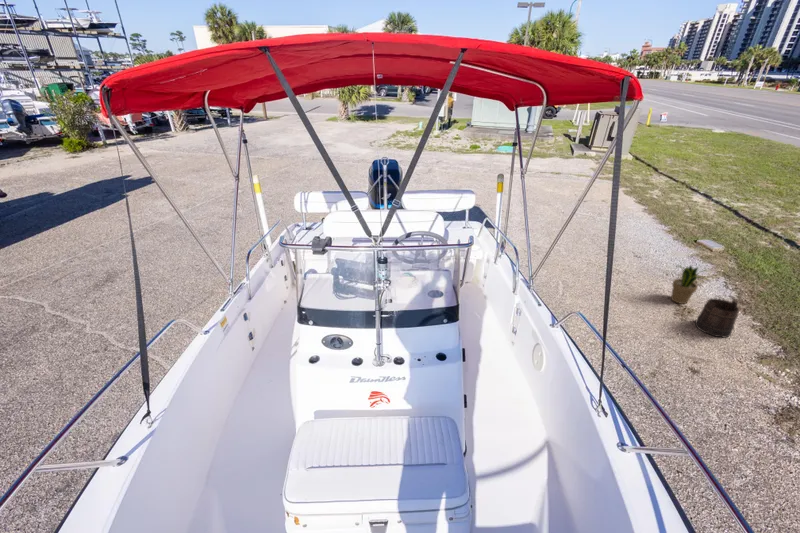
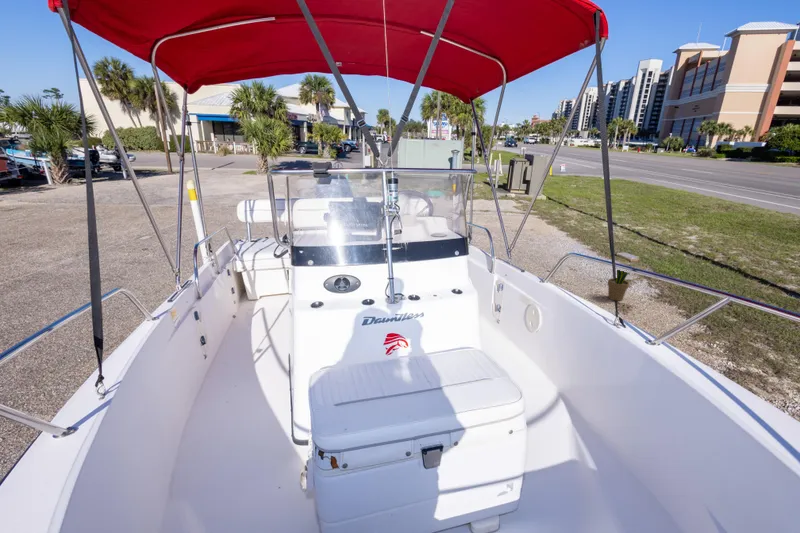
bucket: present [695,298,739,337] -> none [634,289,668,323]

